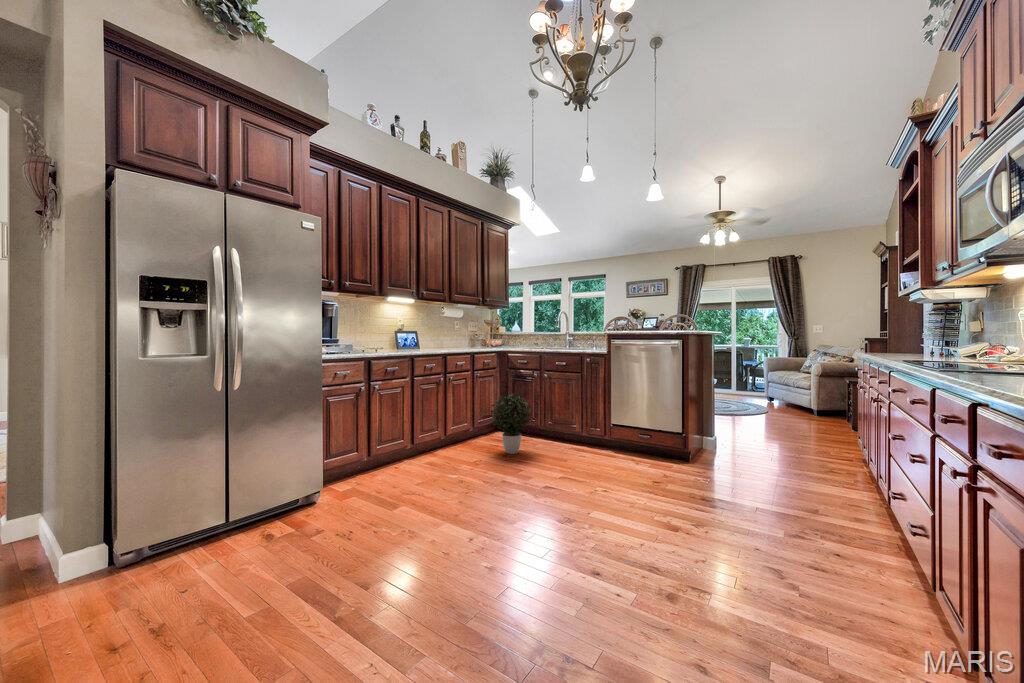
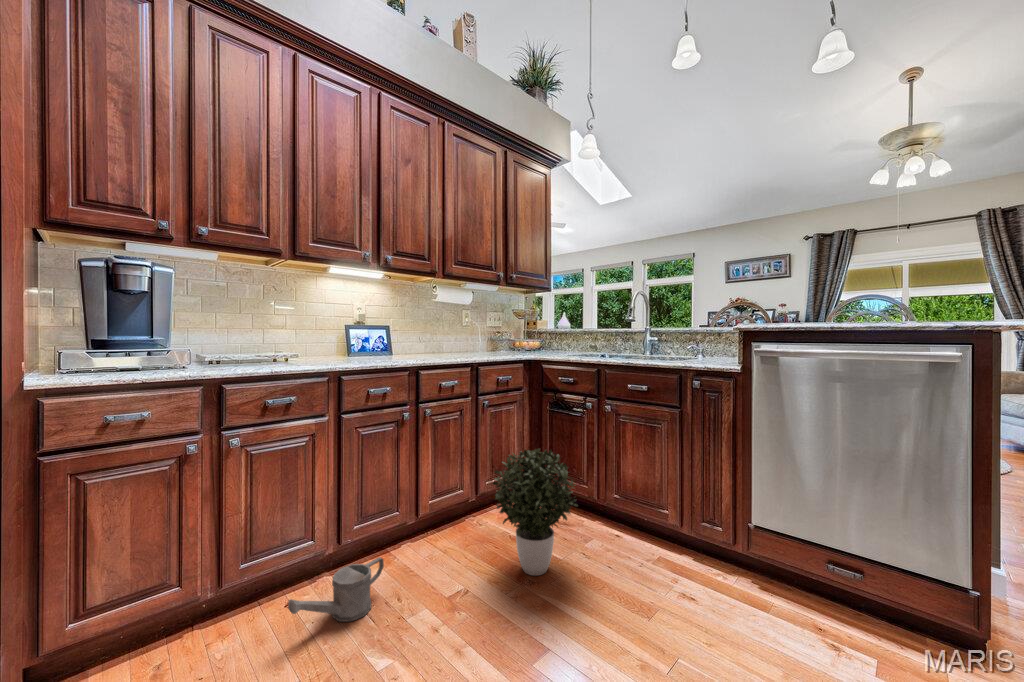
watering can: none [411,446,441,469] -> present [288,557,384,622]

